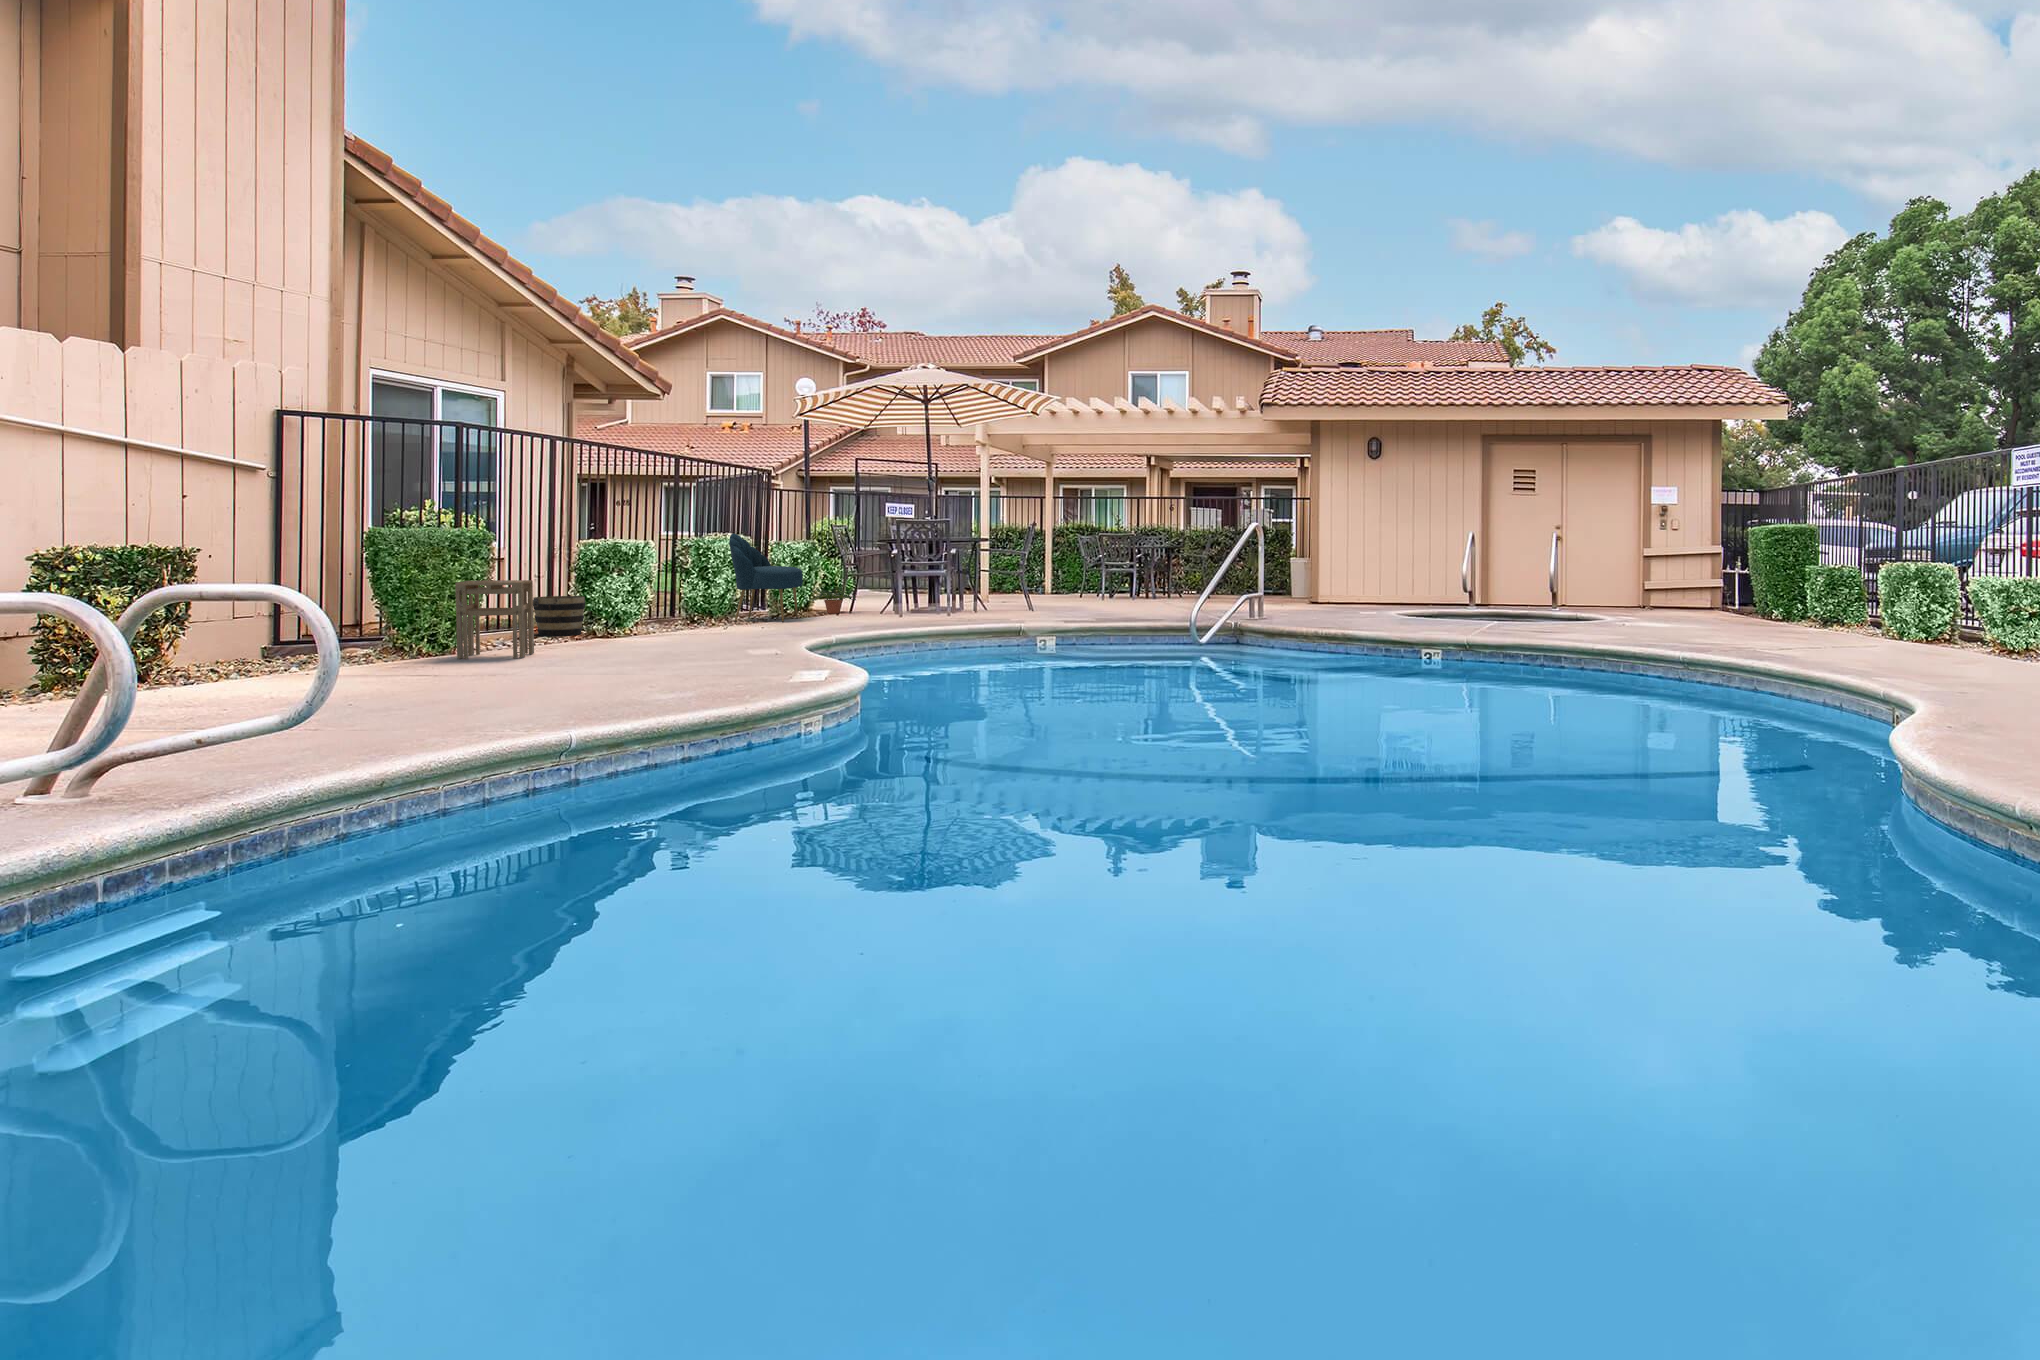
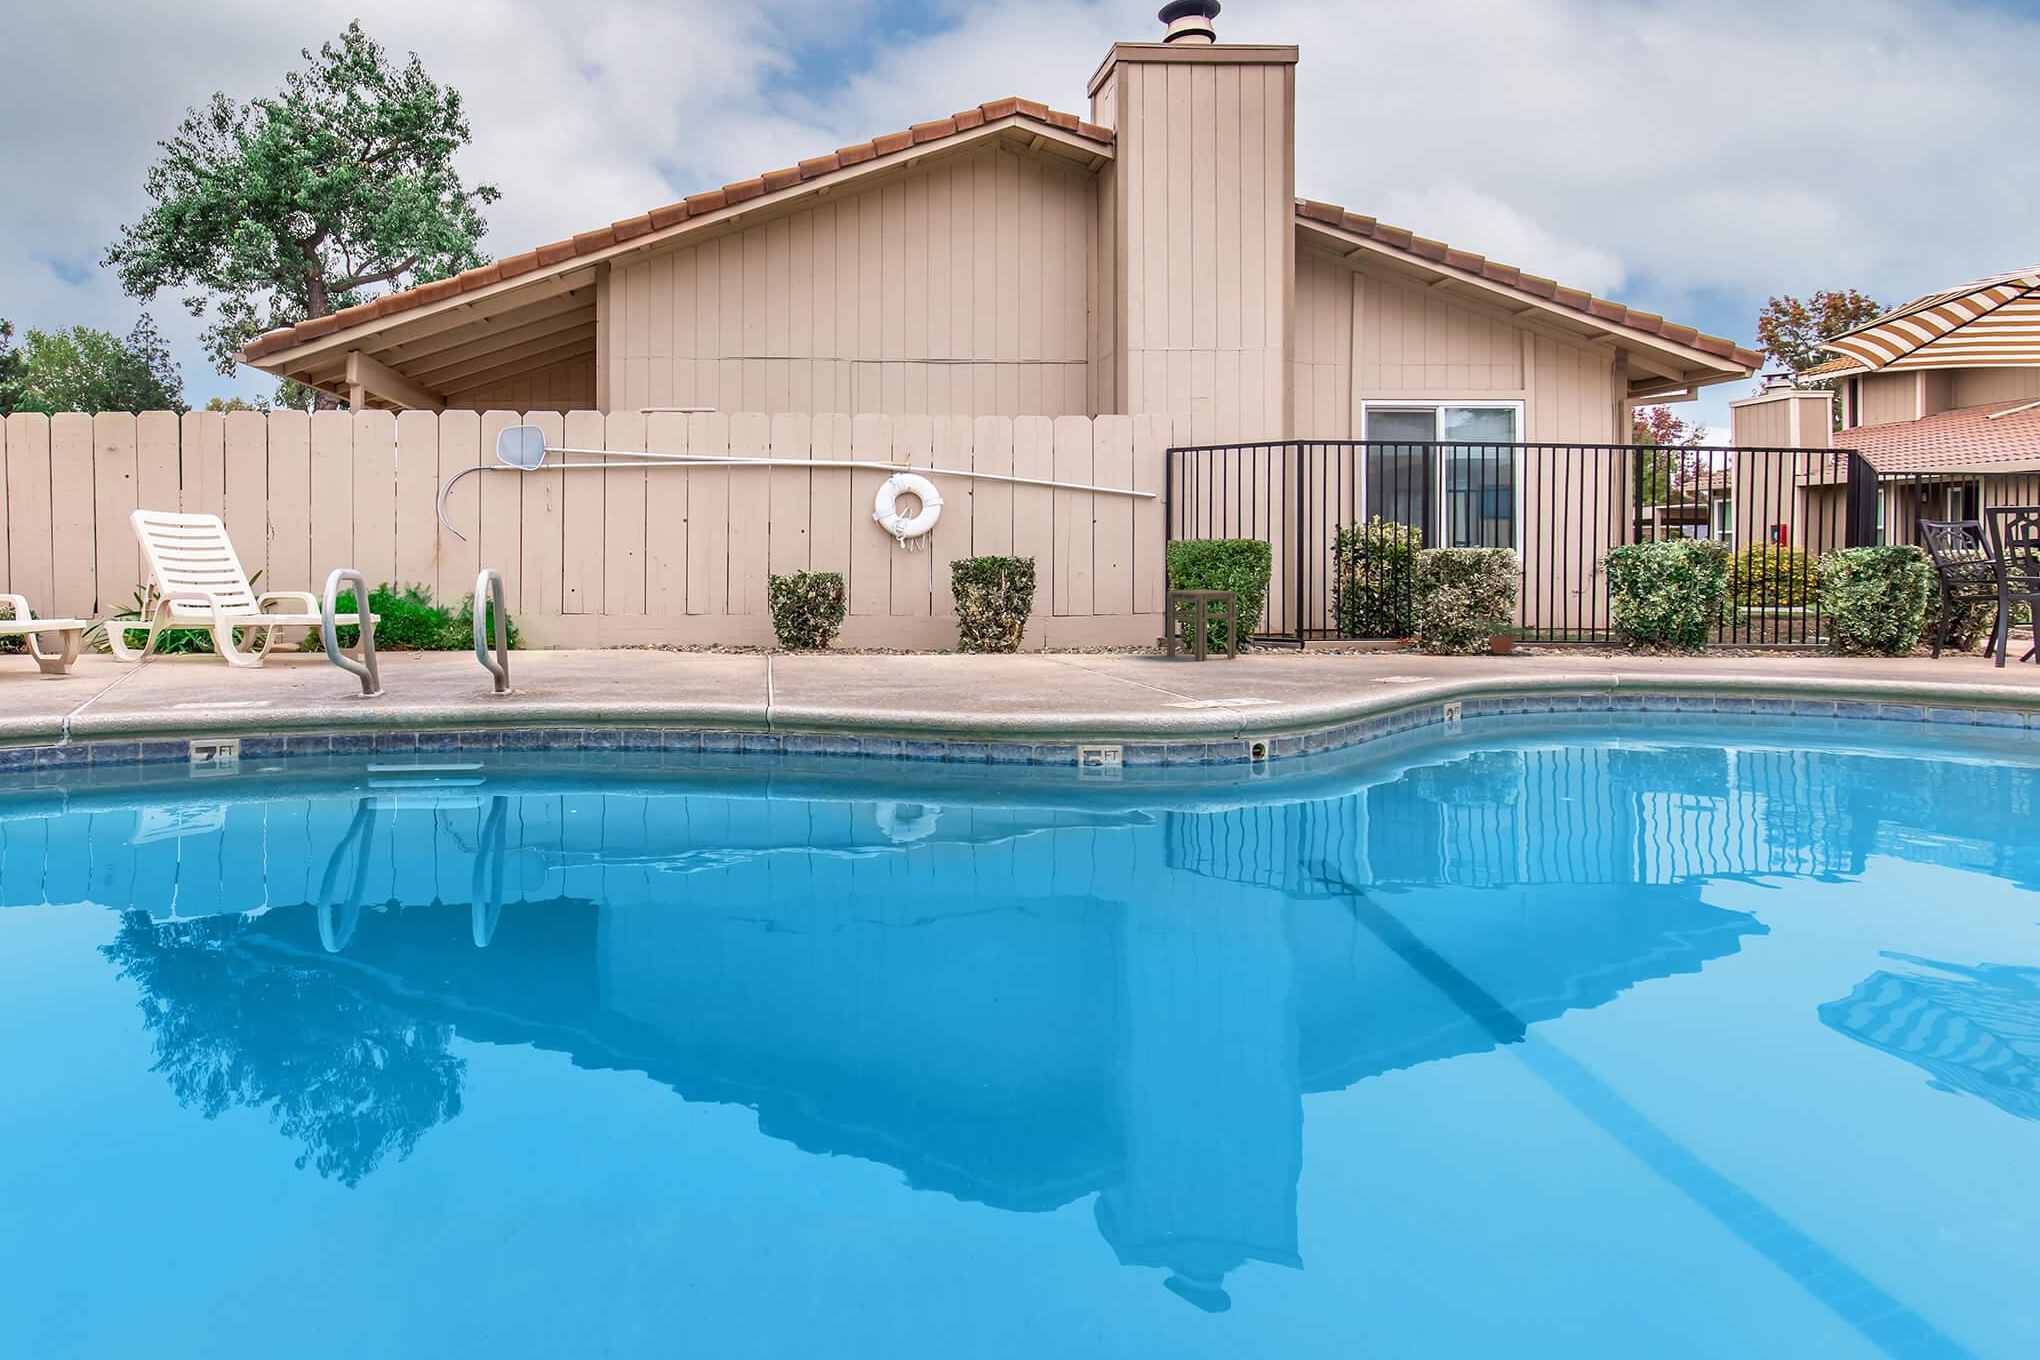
chair: present [729,534,803,622] -> none [1668,543,1788,657]
potted plant: present [807,588,856,614] -> present [1470,618,1534,654]
bucket: present [533,596,585,636] -> none [1374,607,1429,647]

